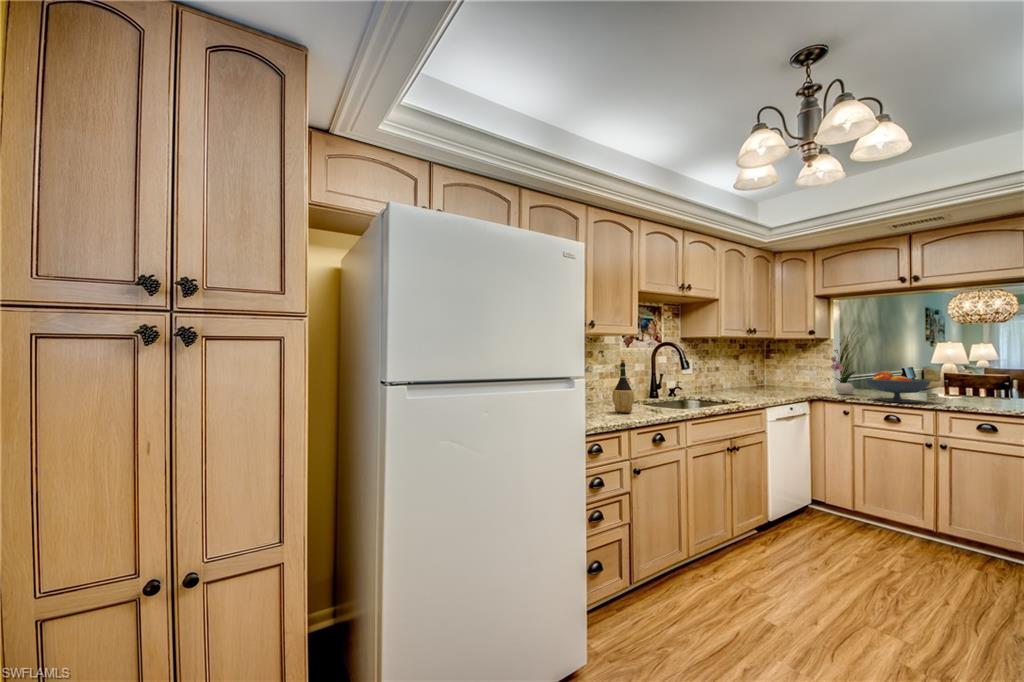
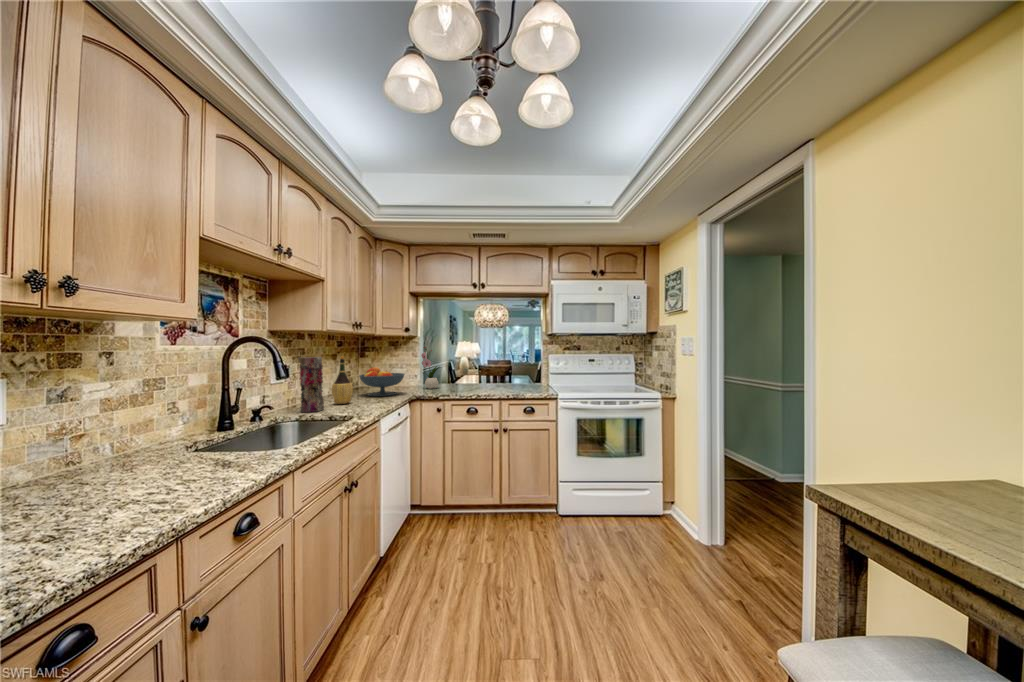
vase: none [700,357,720,397] -> present [298,357,324,412]
wine bottle: present [612,360,634,413] -> present [332,356,353,404]
fruit bowl: present [866,371,931,403] -> present [359,367,405,396]

